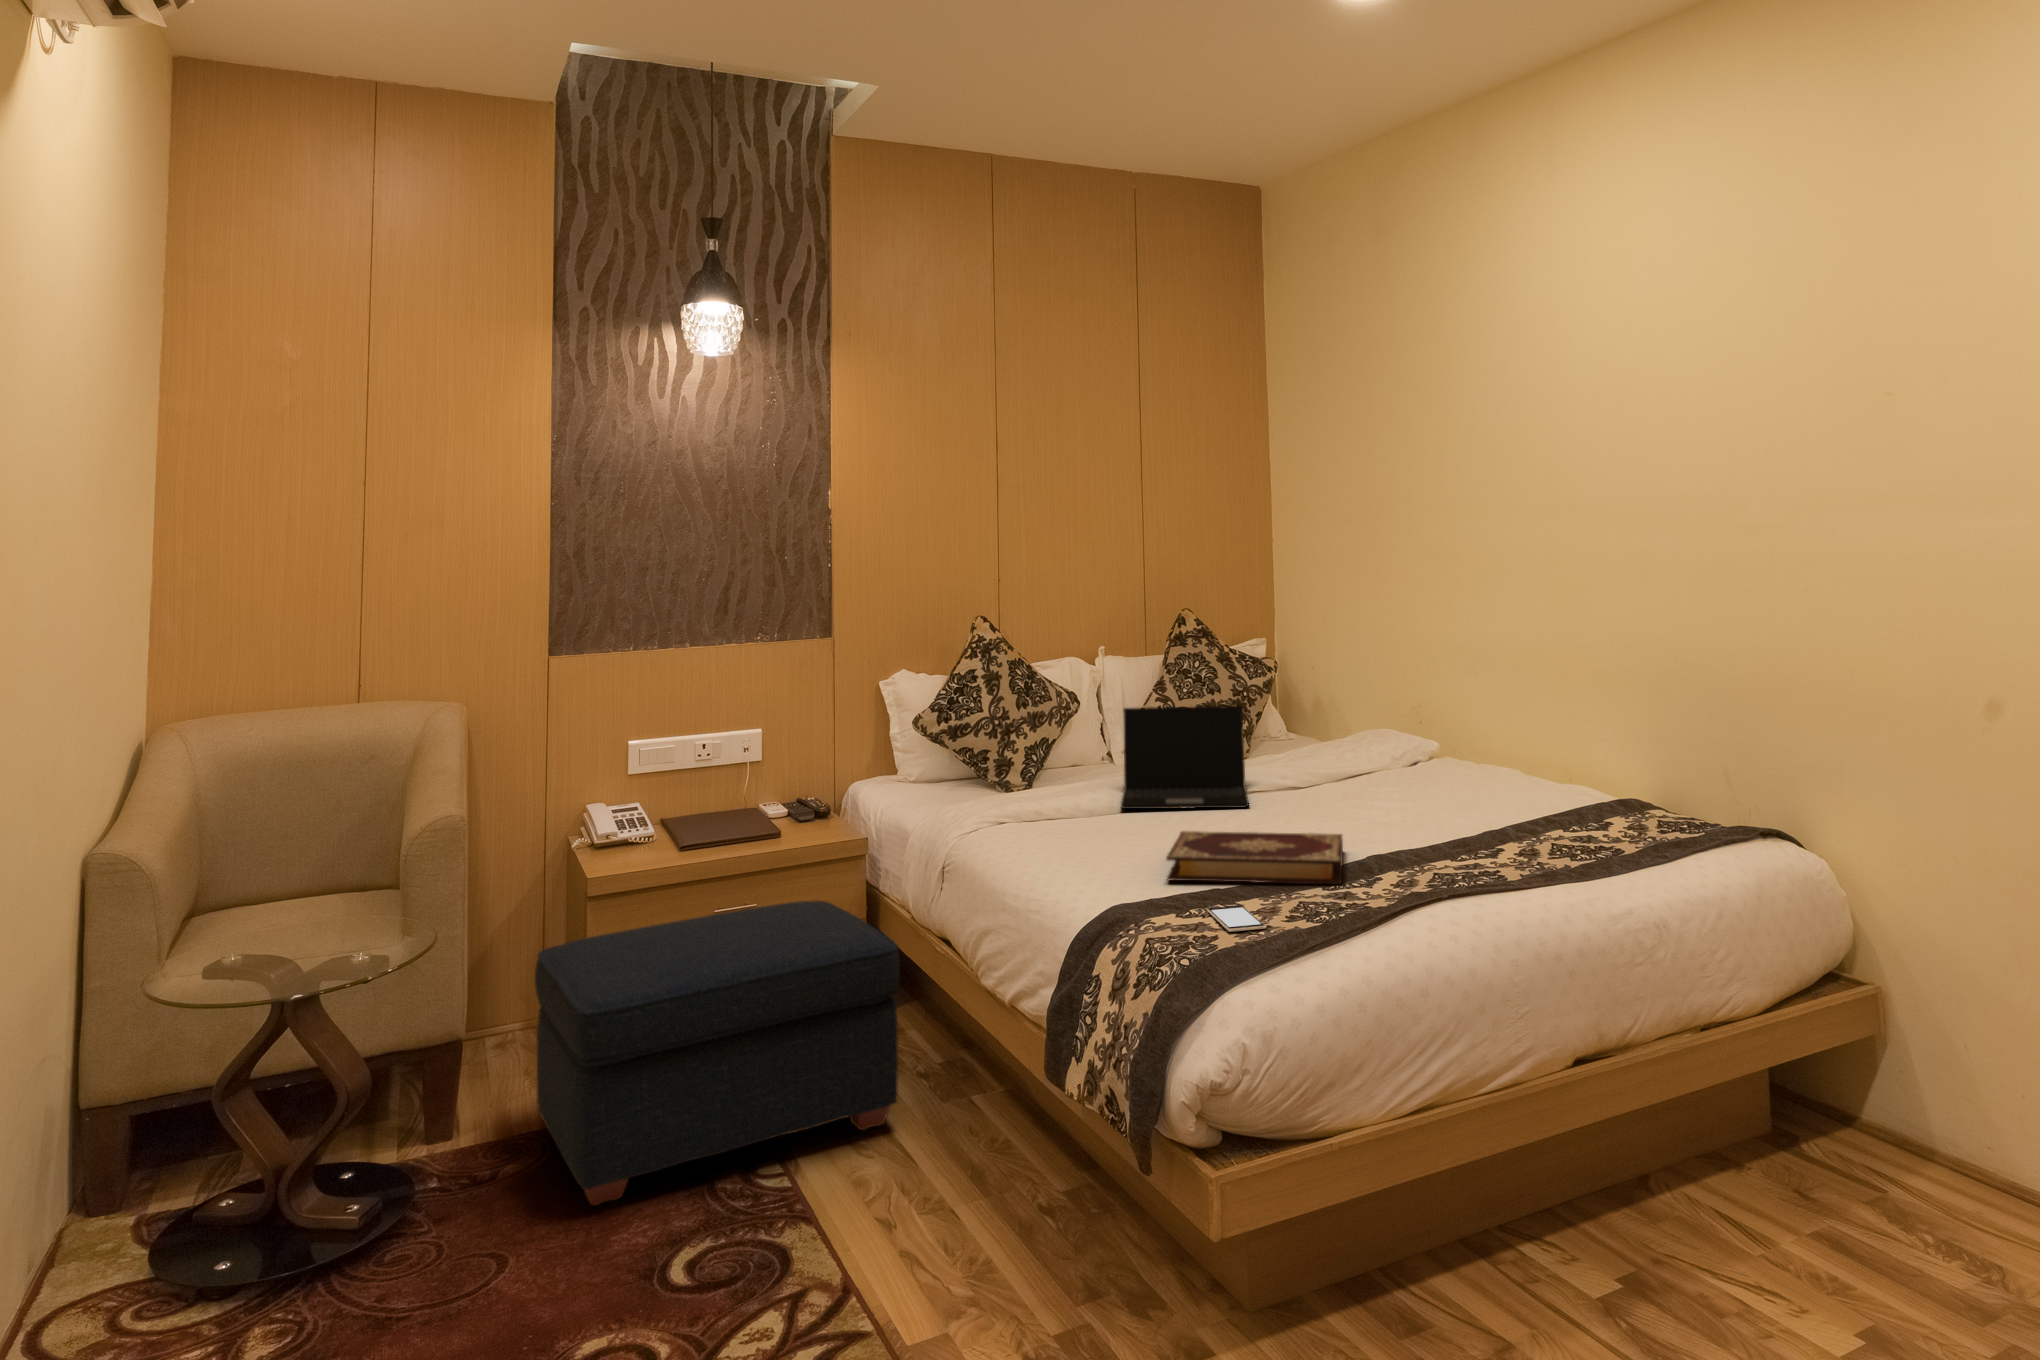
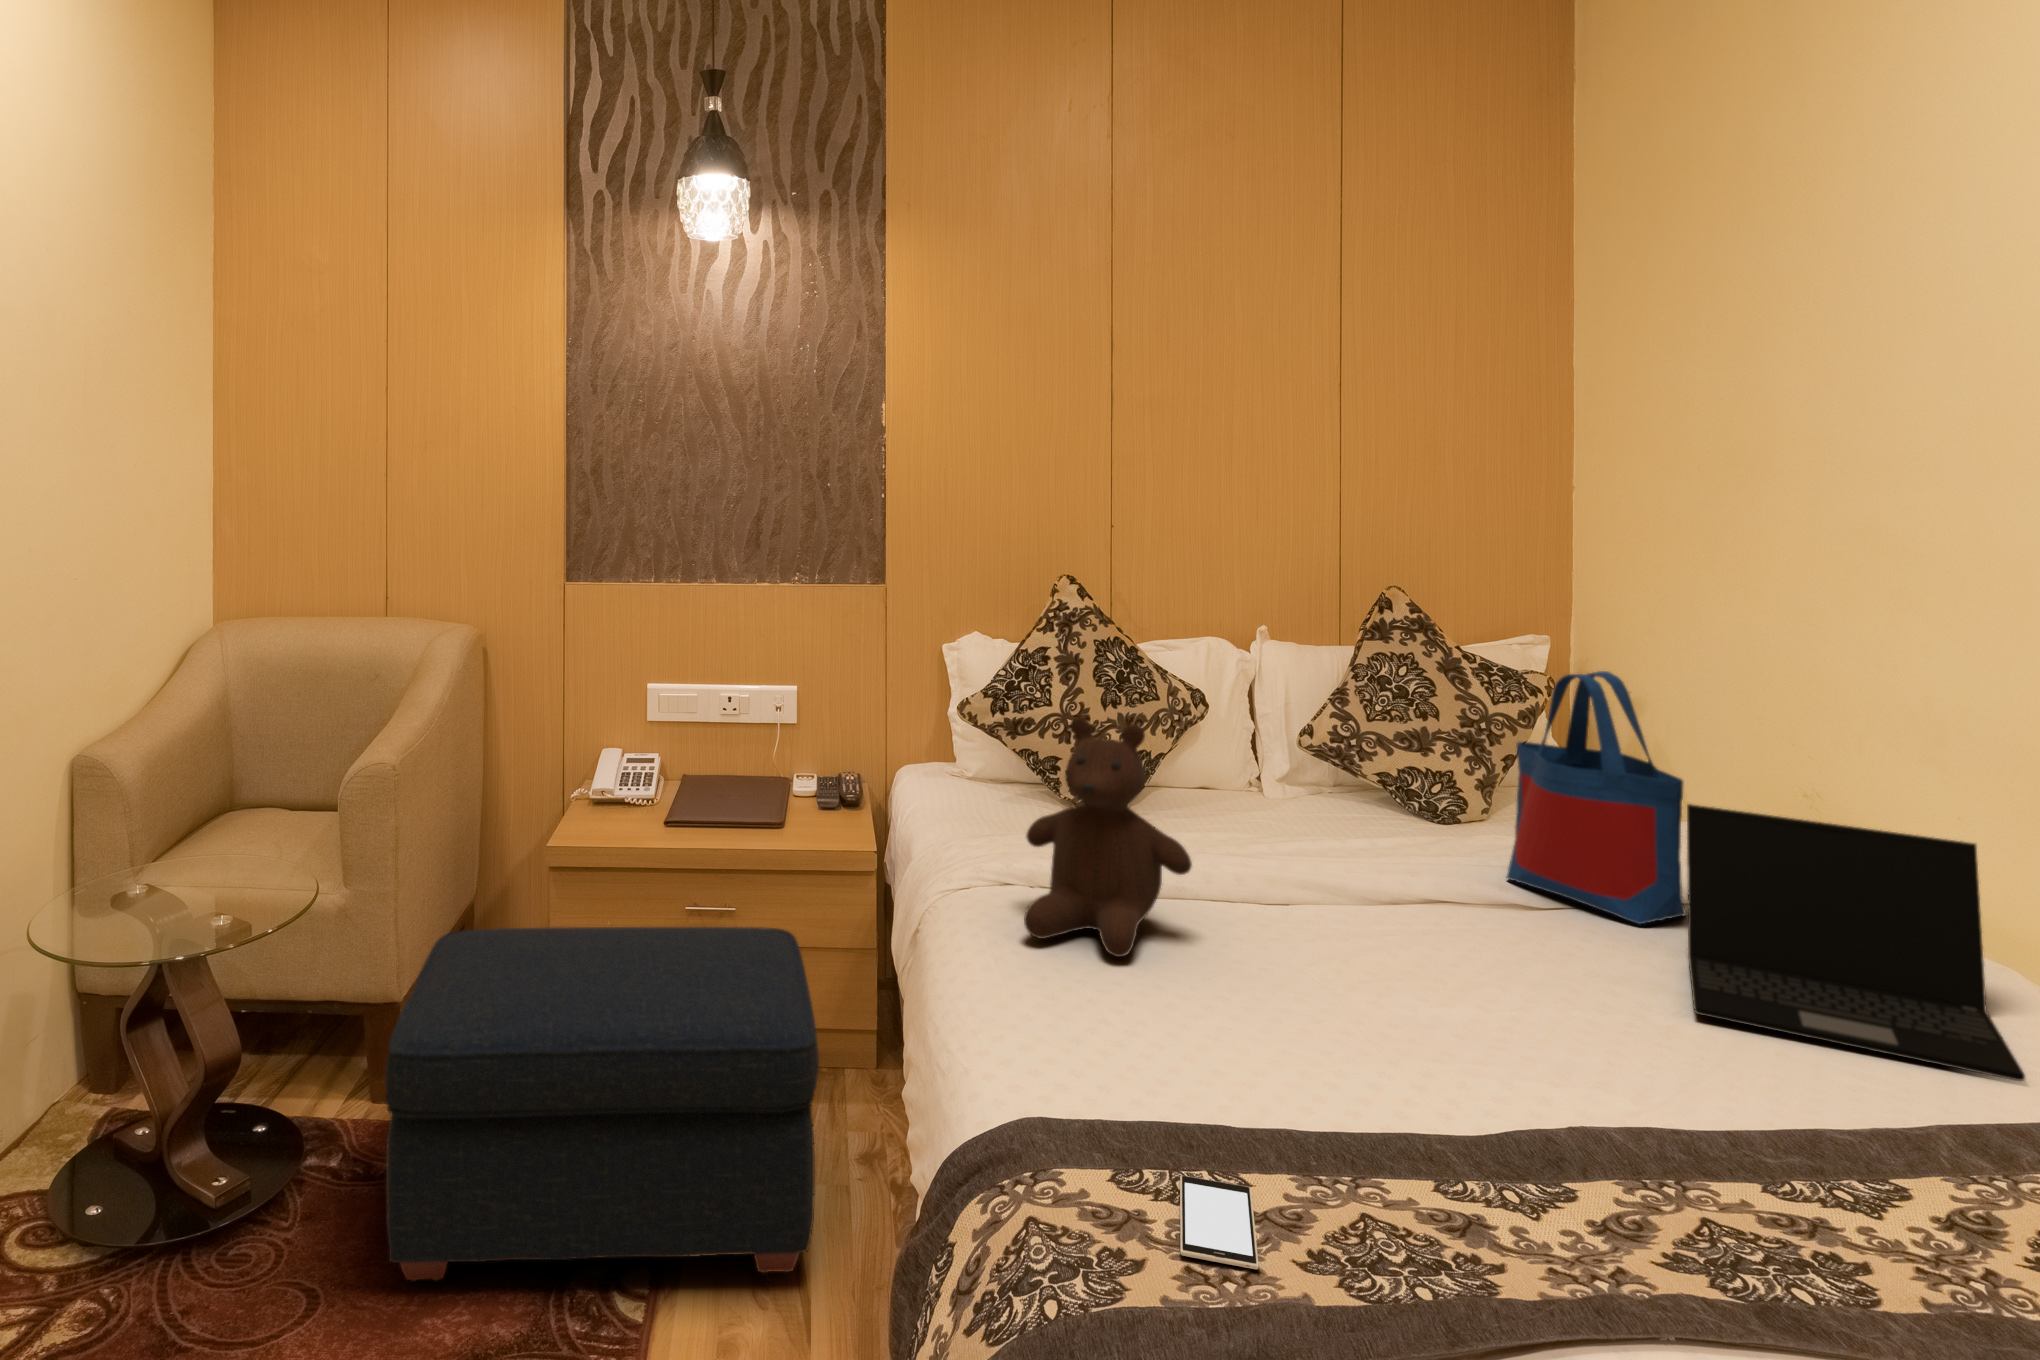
tote bag: none [1281,639,1375,784] -> present [1507,671,1686,924]
teddy bear: none [1020,694,1132,843] -> present [1024,717,1192,957]
laptop: present [1121,706,1249,809] -> present [1687,804,2025,1081]
book: present [1166,831,1343,885] -> none [1159,979,1531,1188]

